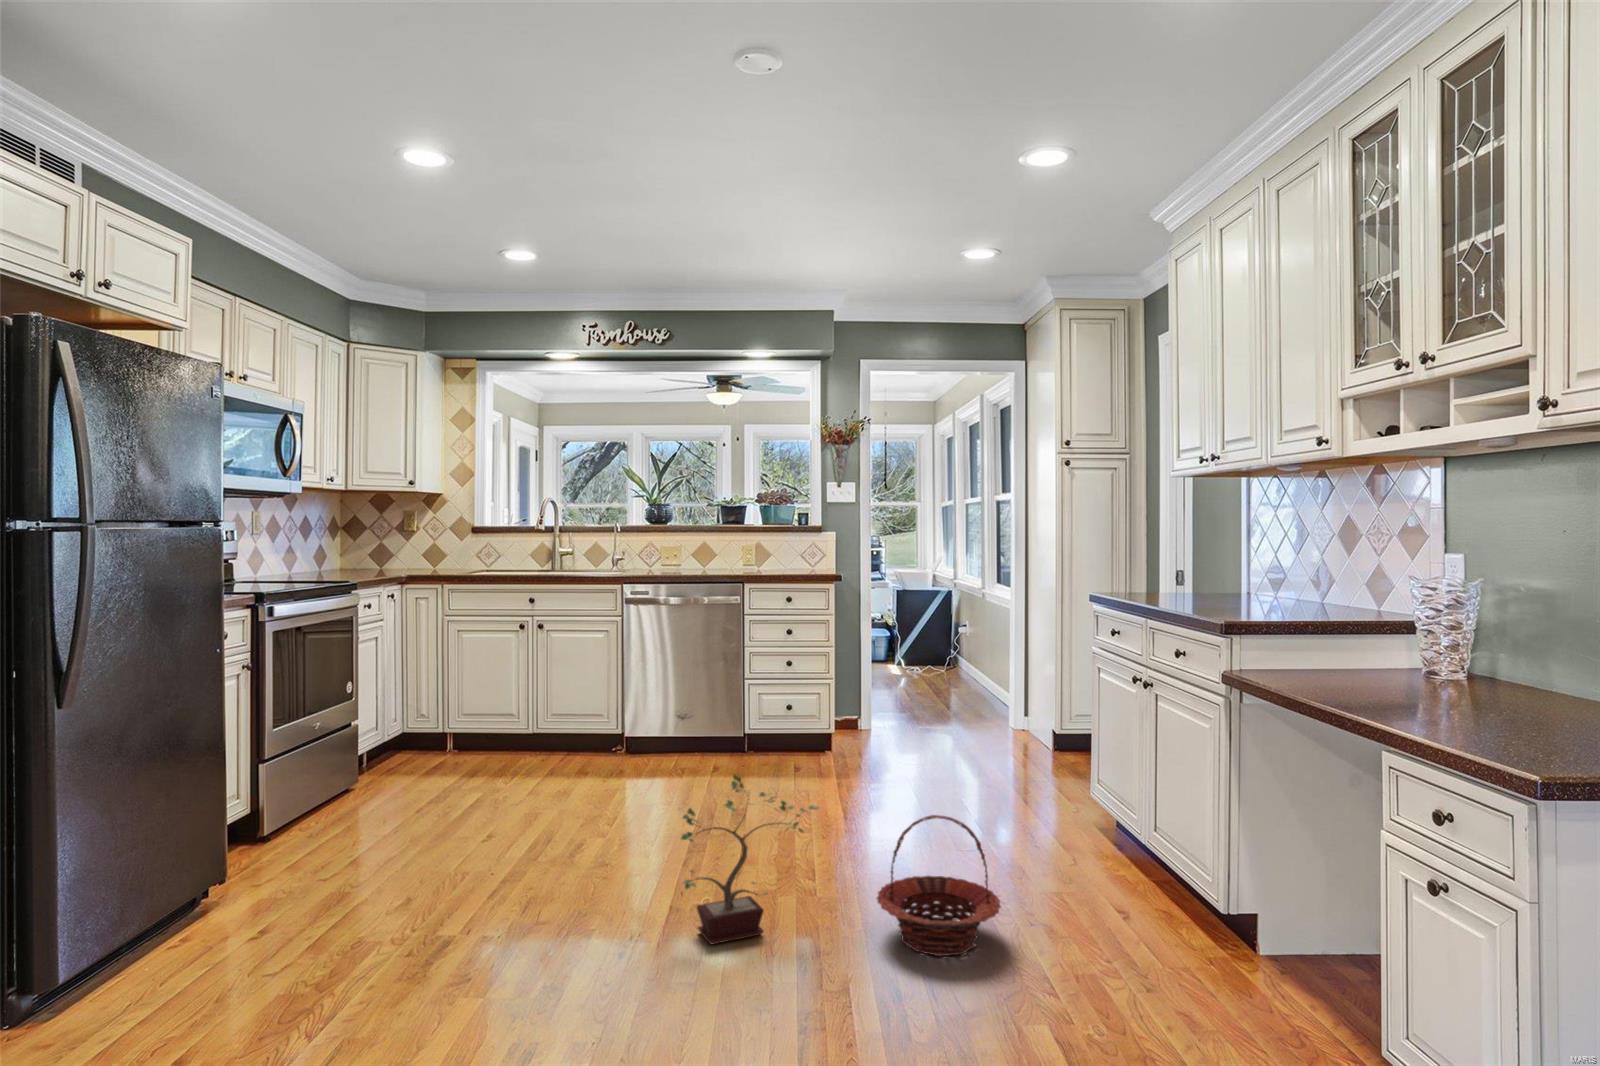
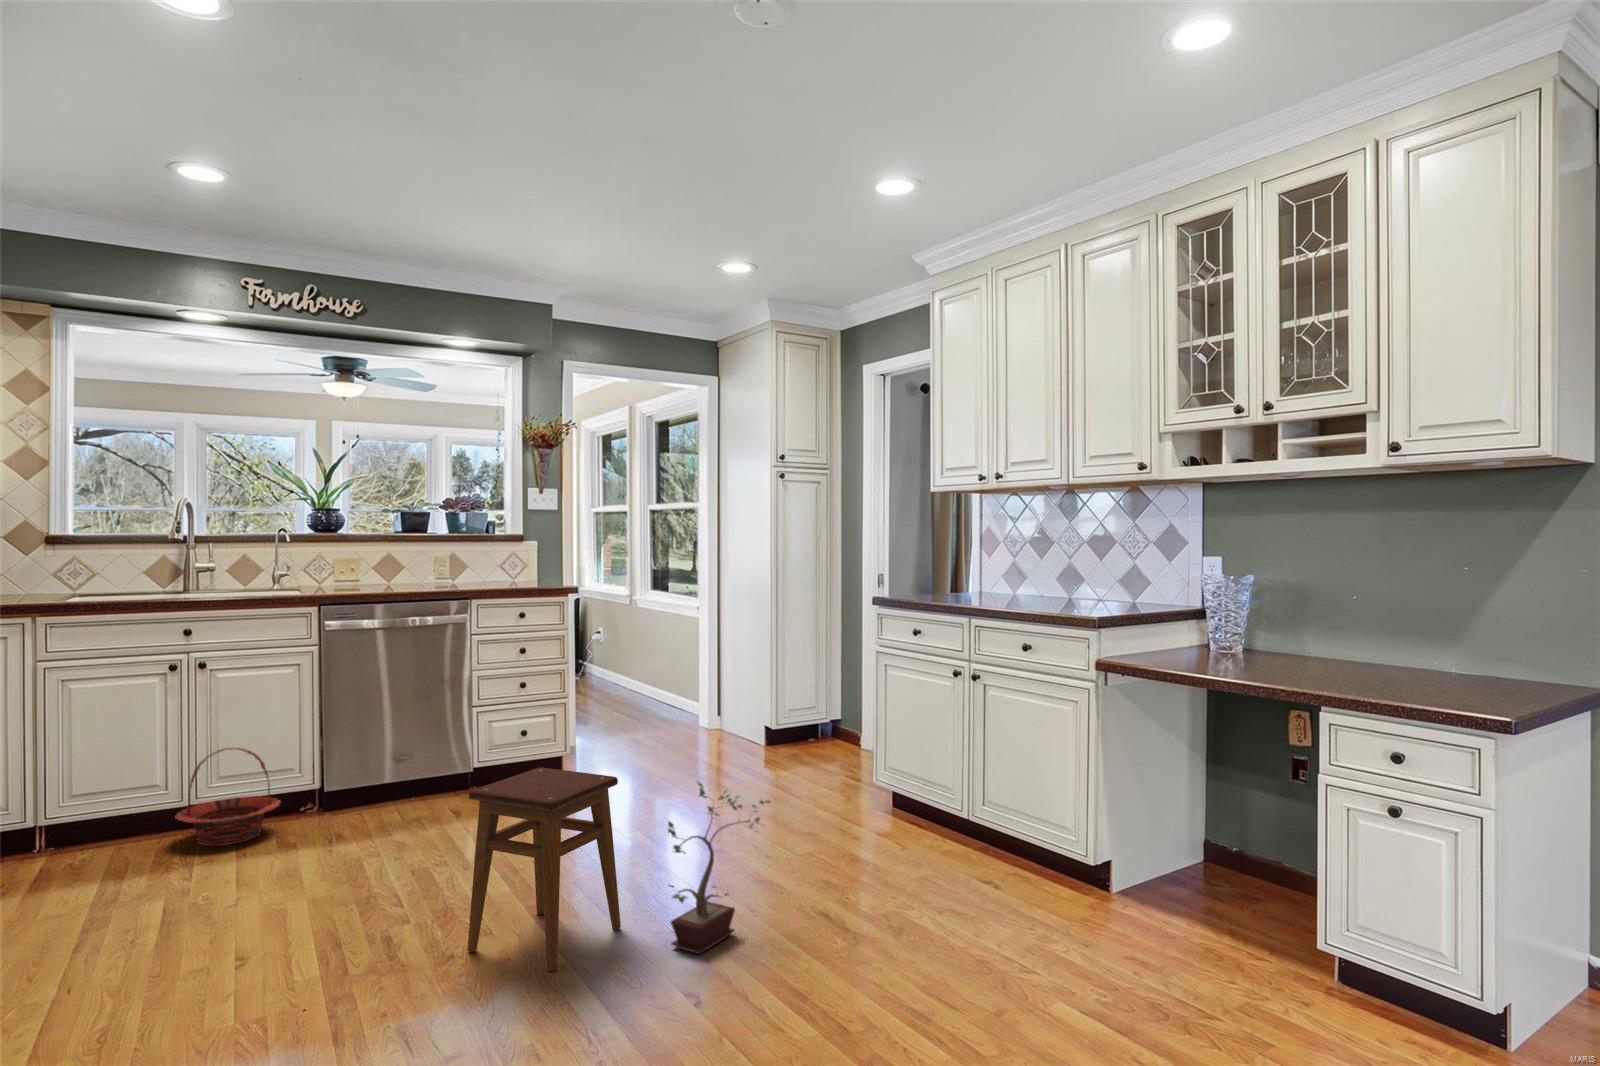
stool: none [562,740,686,923] -> present [467,768,621,971]
basket: present [877,815,1001,956] -> present [175,748,280,846]

